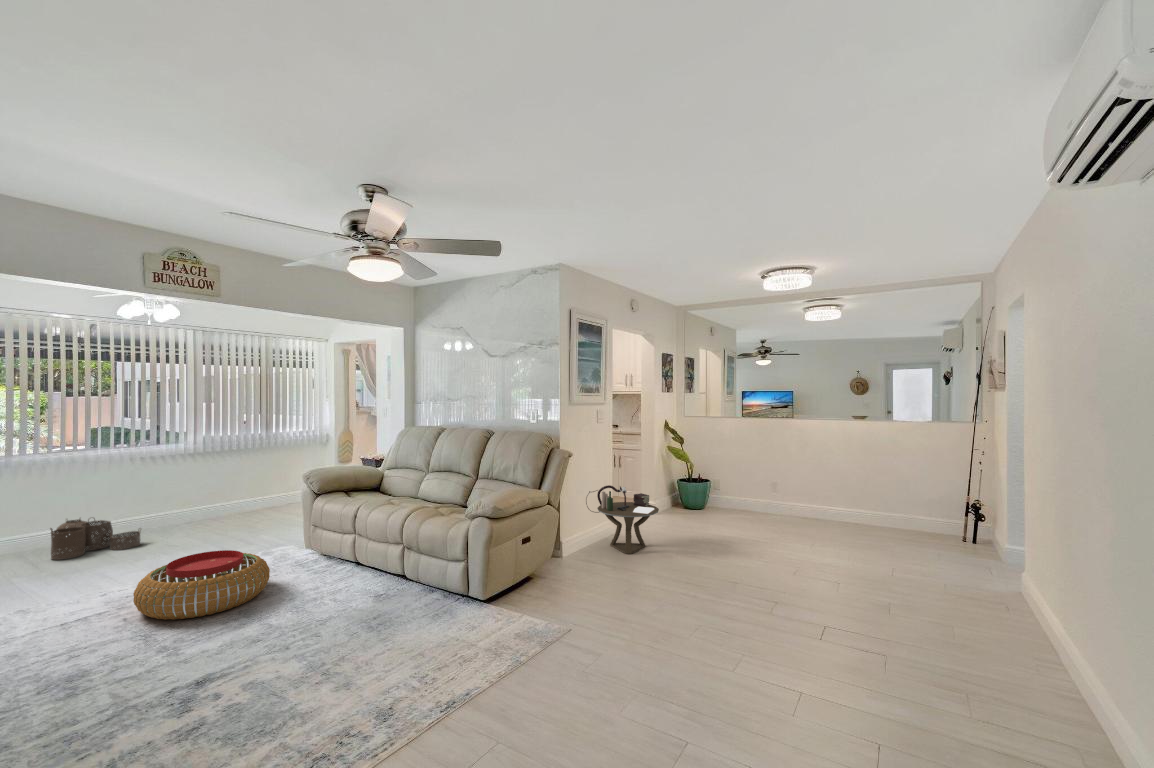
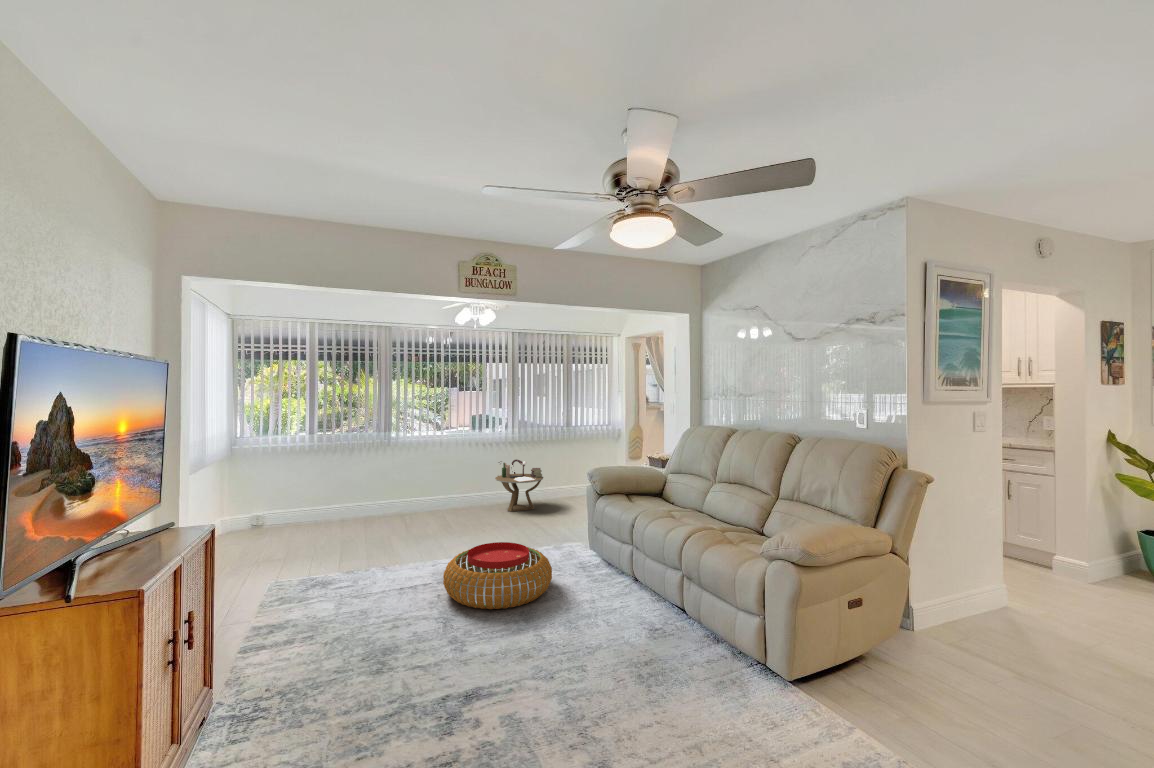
side table: present [586,485,659,554] -> present [495,459,543,512]
woven basket: present [50,519,140,560] -> none [413,490,471,525]

